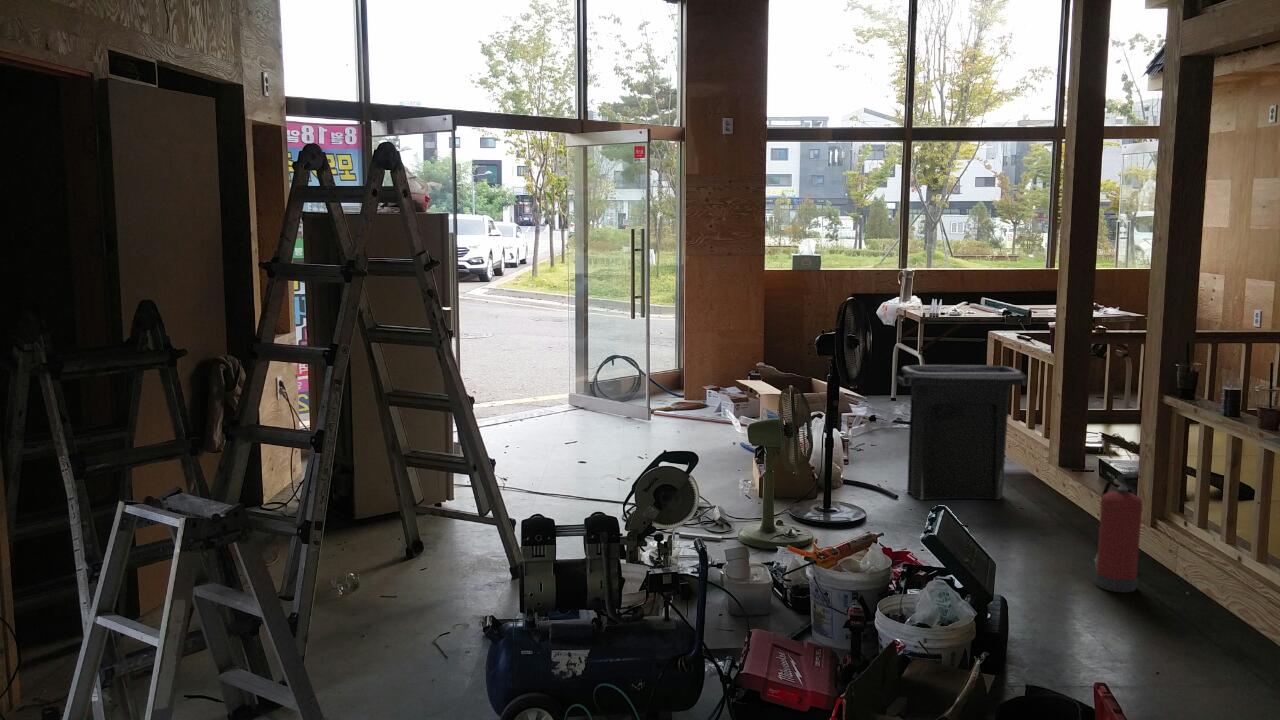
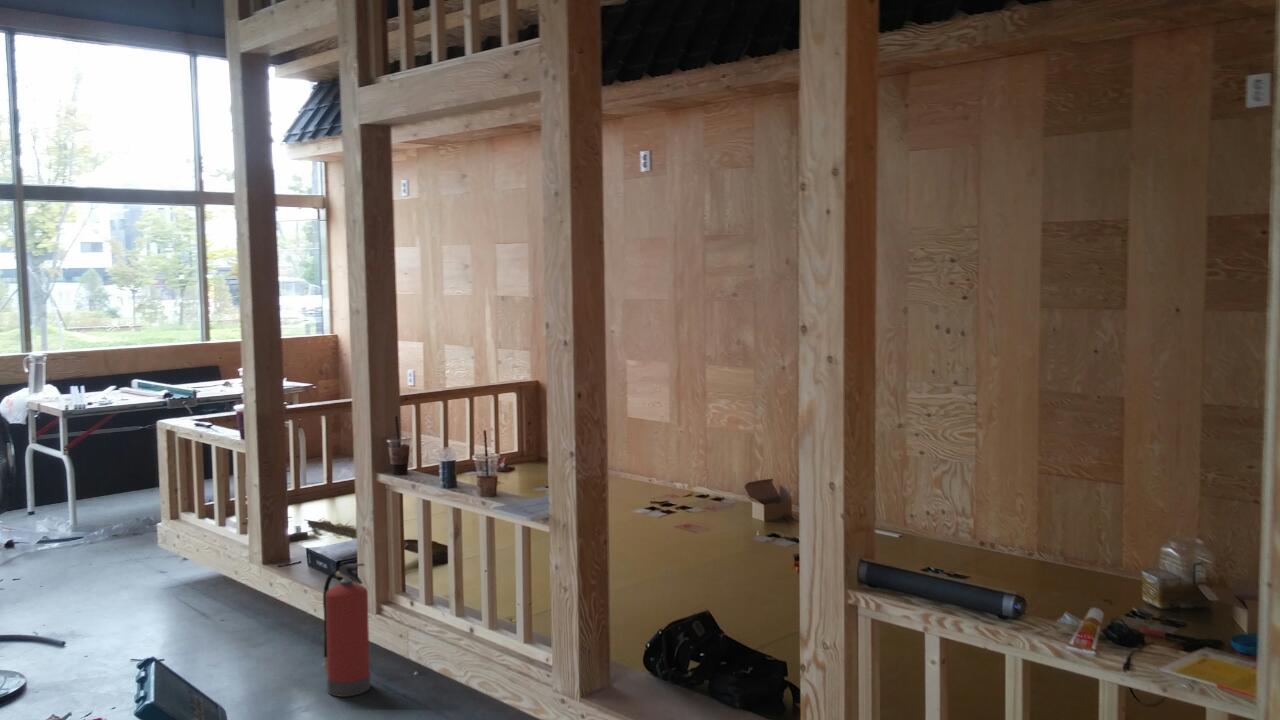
trash can: present [896,365,1027,500] -> none [47,460,214,640]

